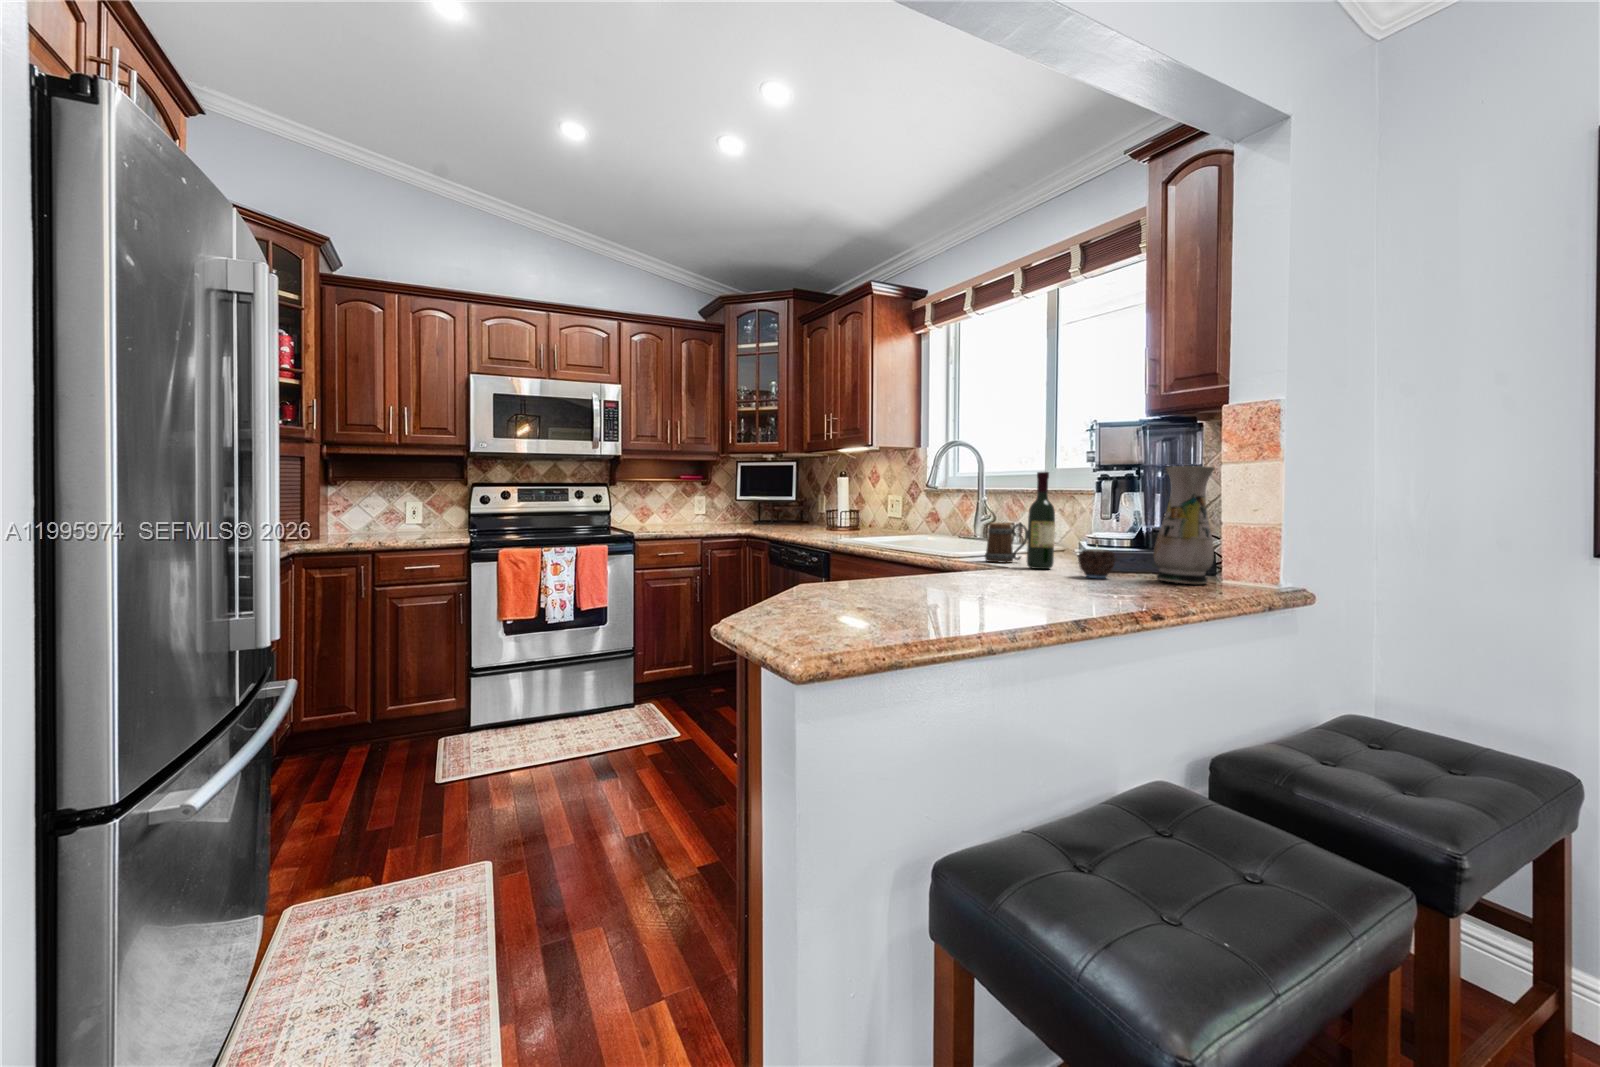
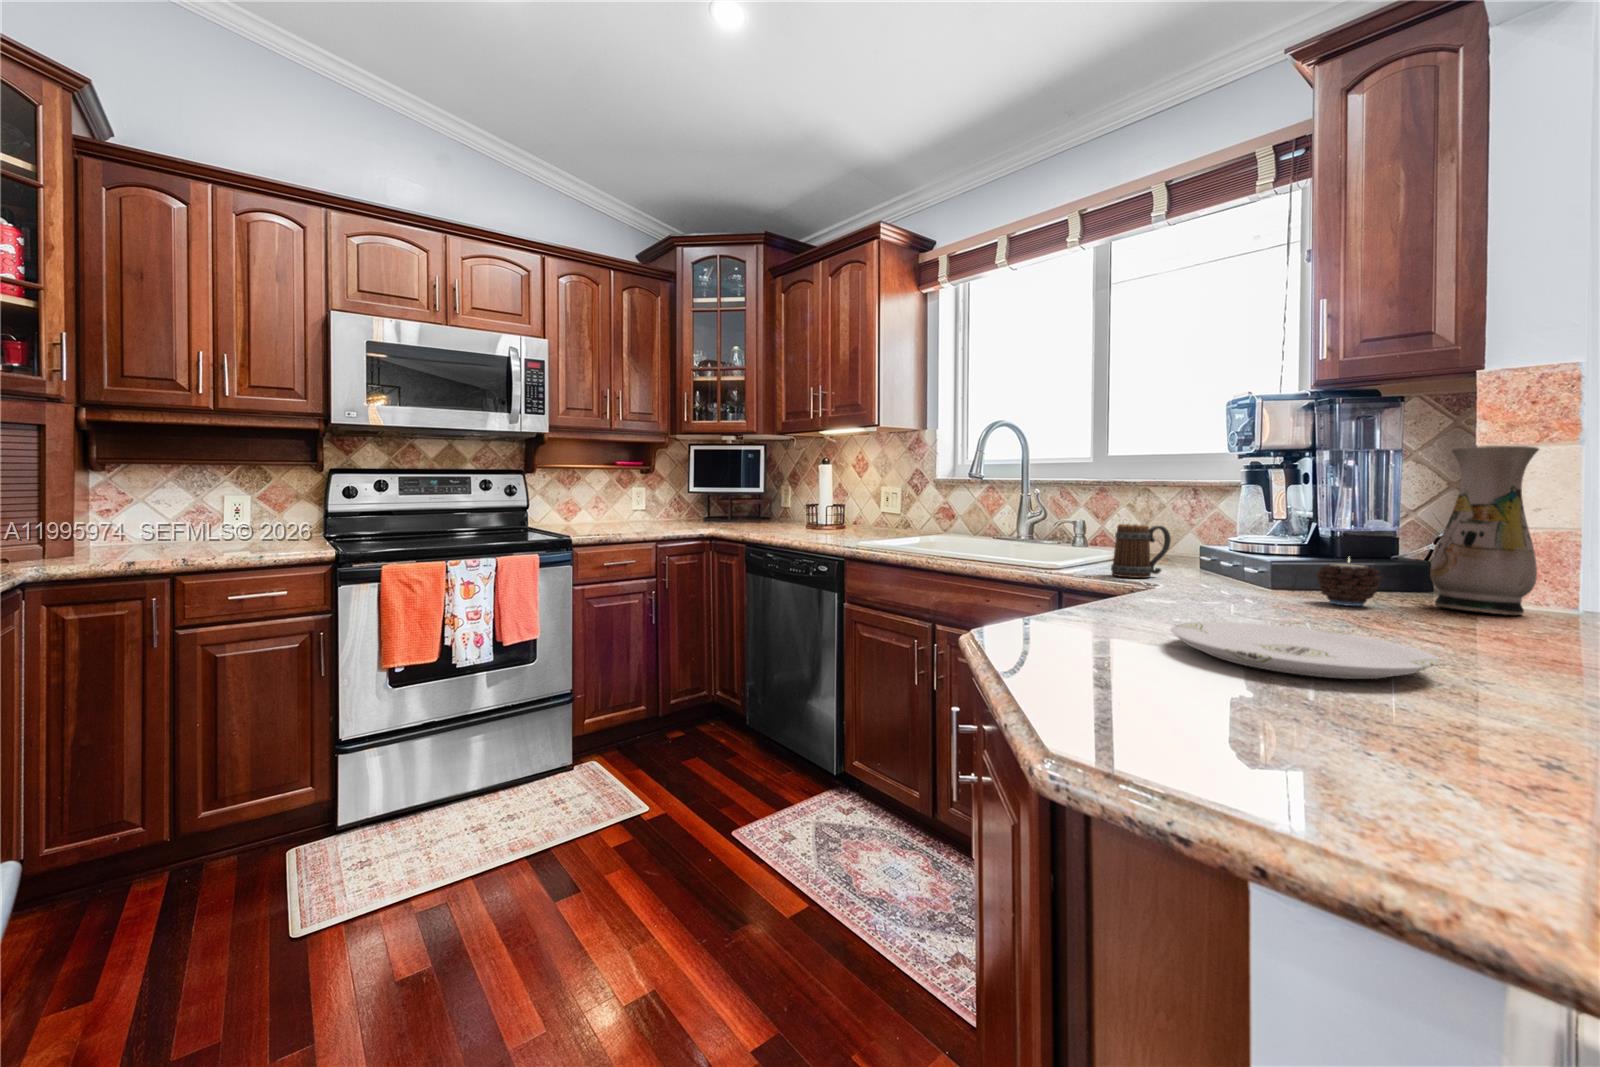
wine bottle: present [1027,472,1055,569] -> none [1200,455,1243,589]
plate: none [879,578,1004,601] -> present [1171,622,1440,679]

